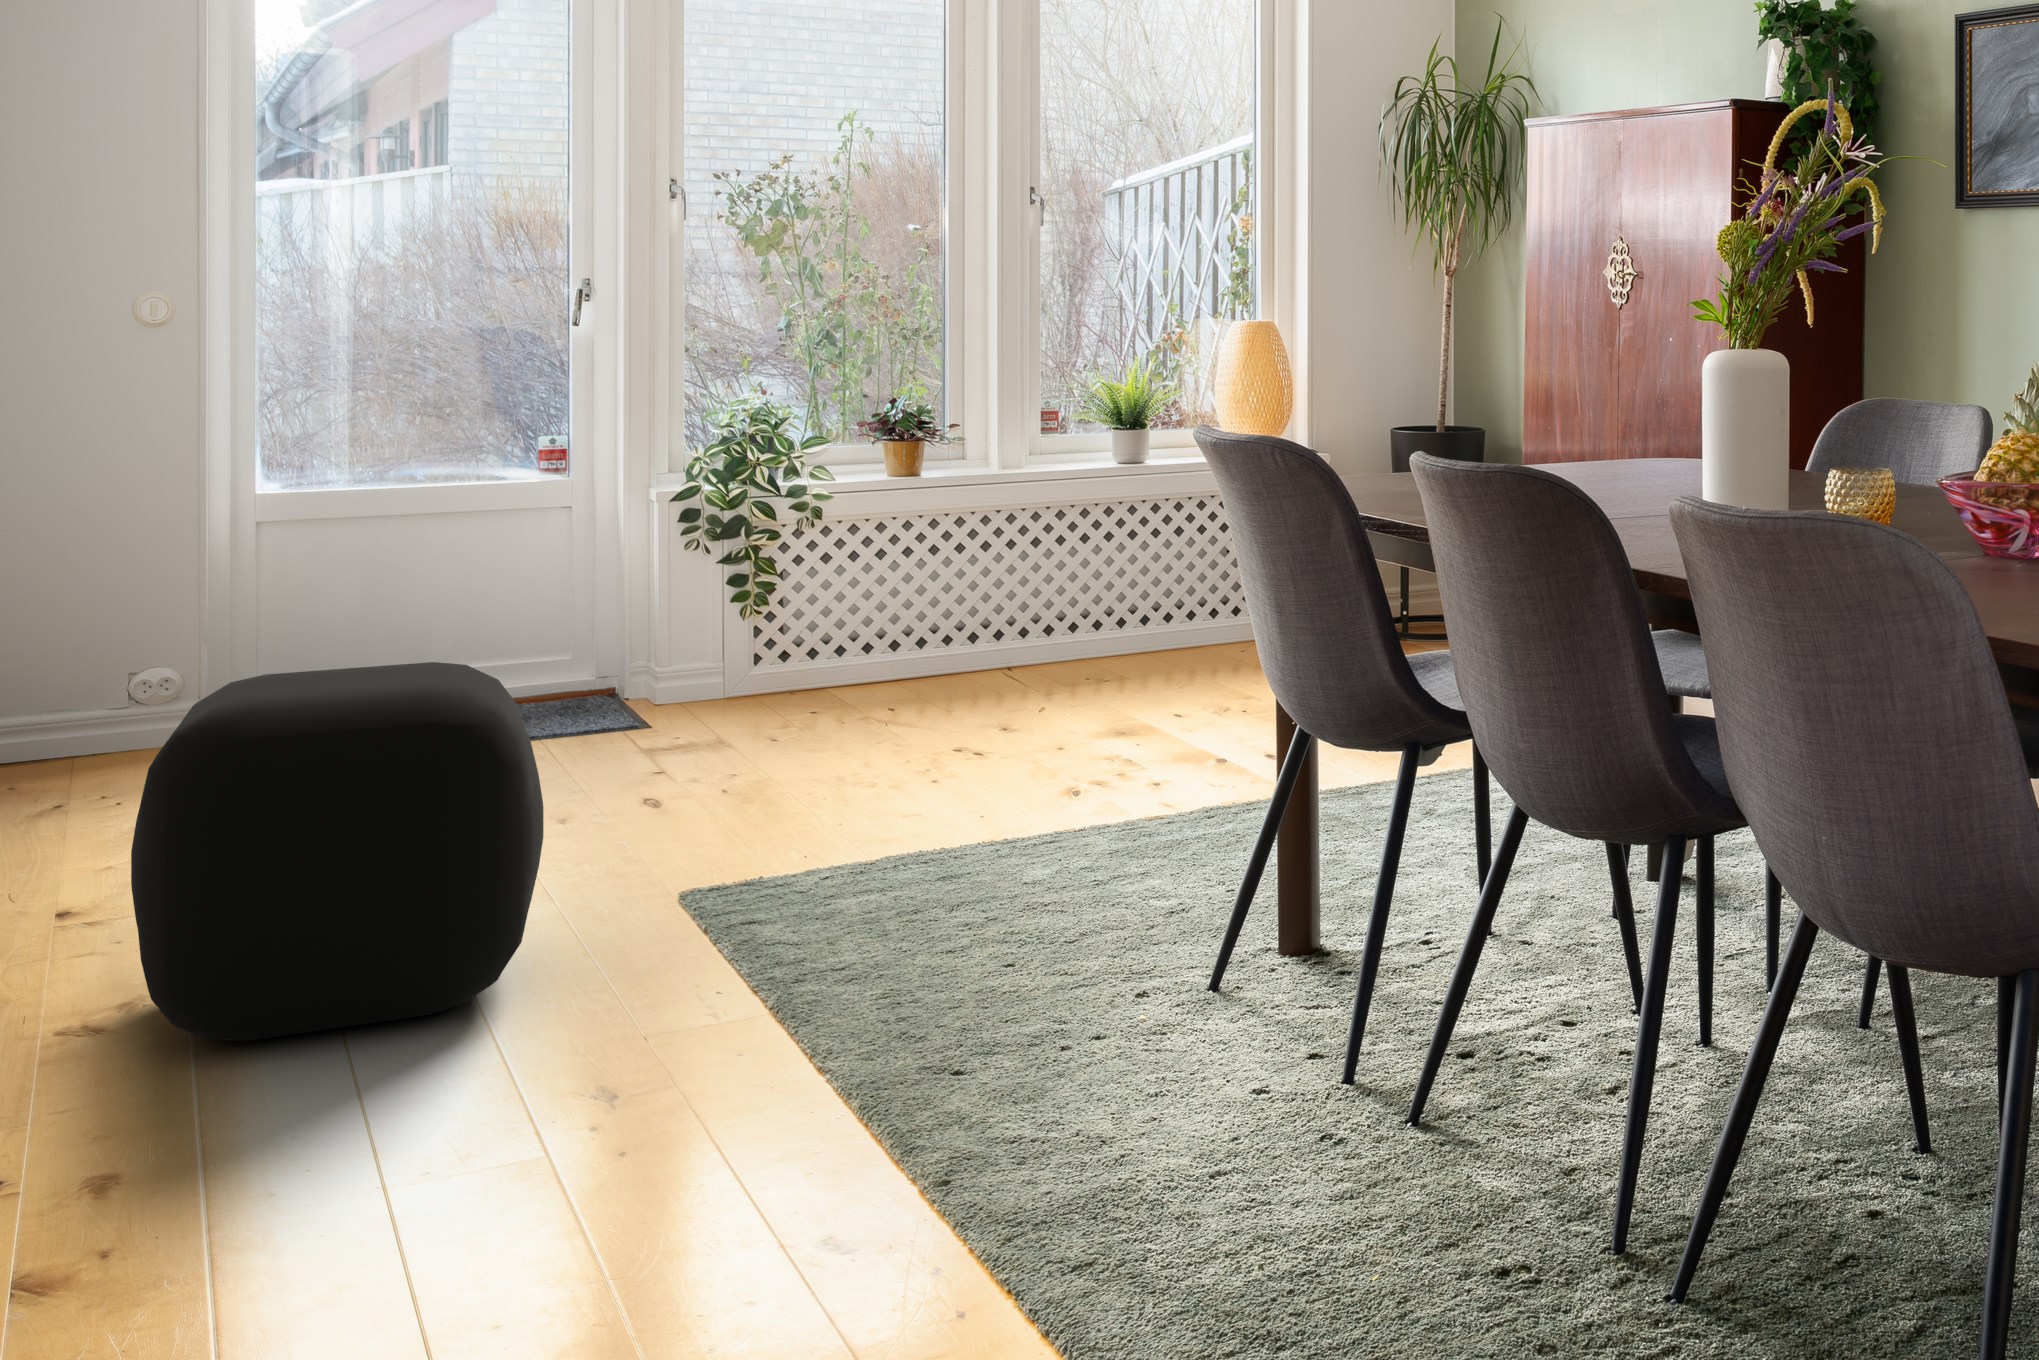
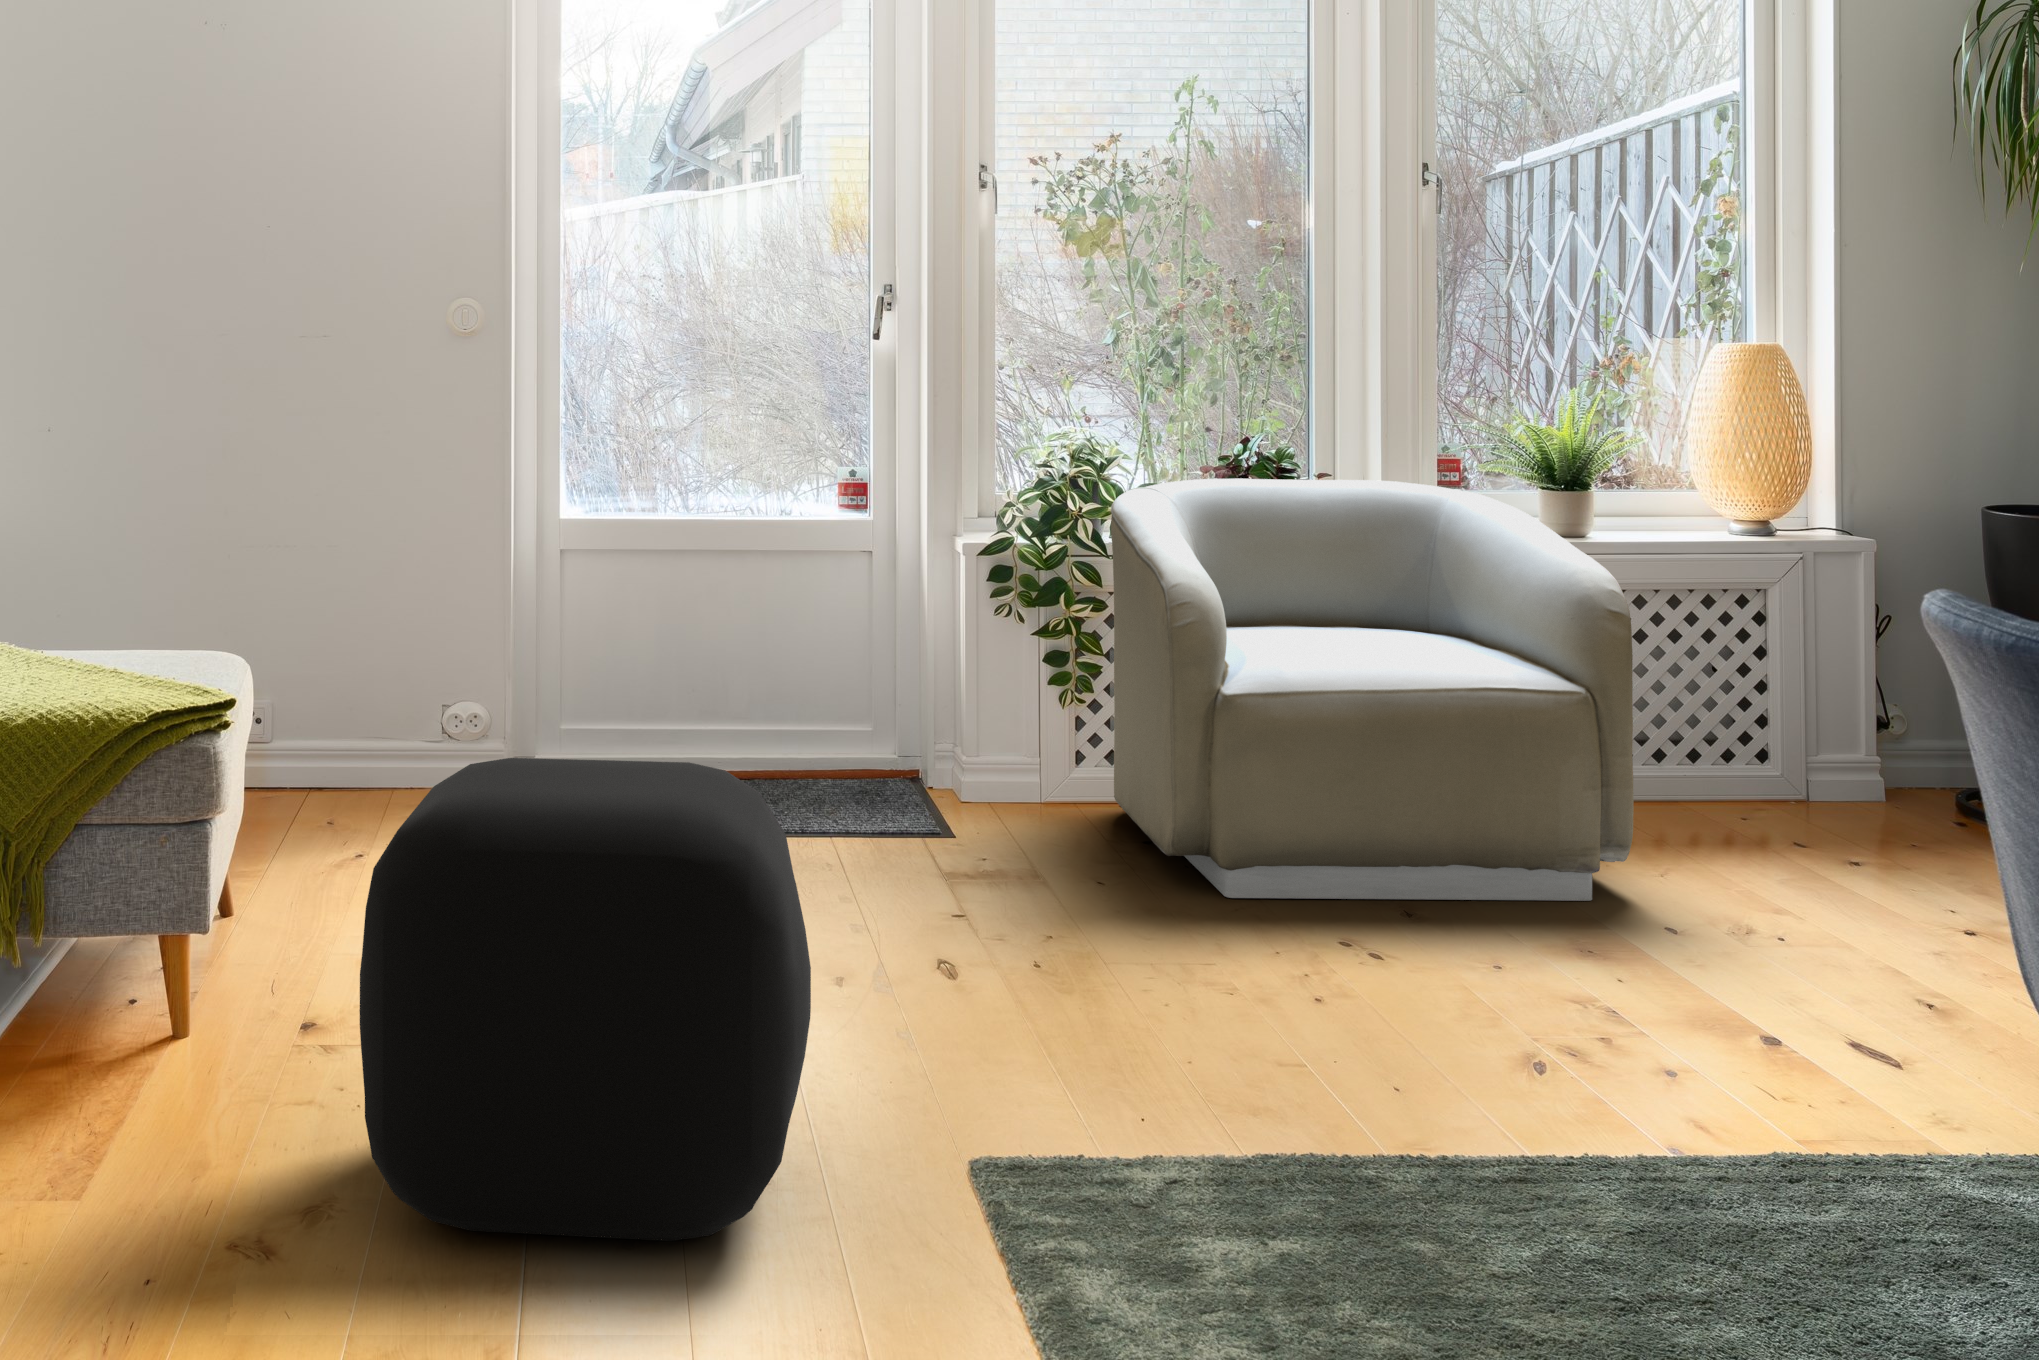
armchair: none [784,427,1163,744] -> present [1111,478,1634,901]

